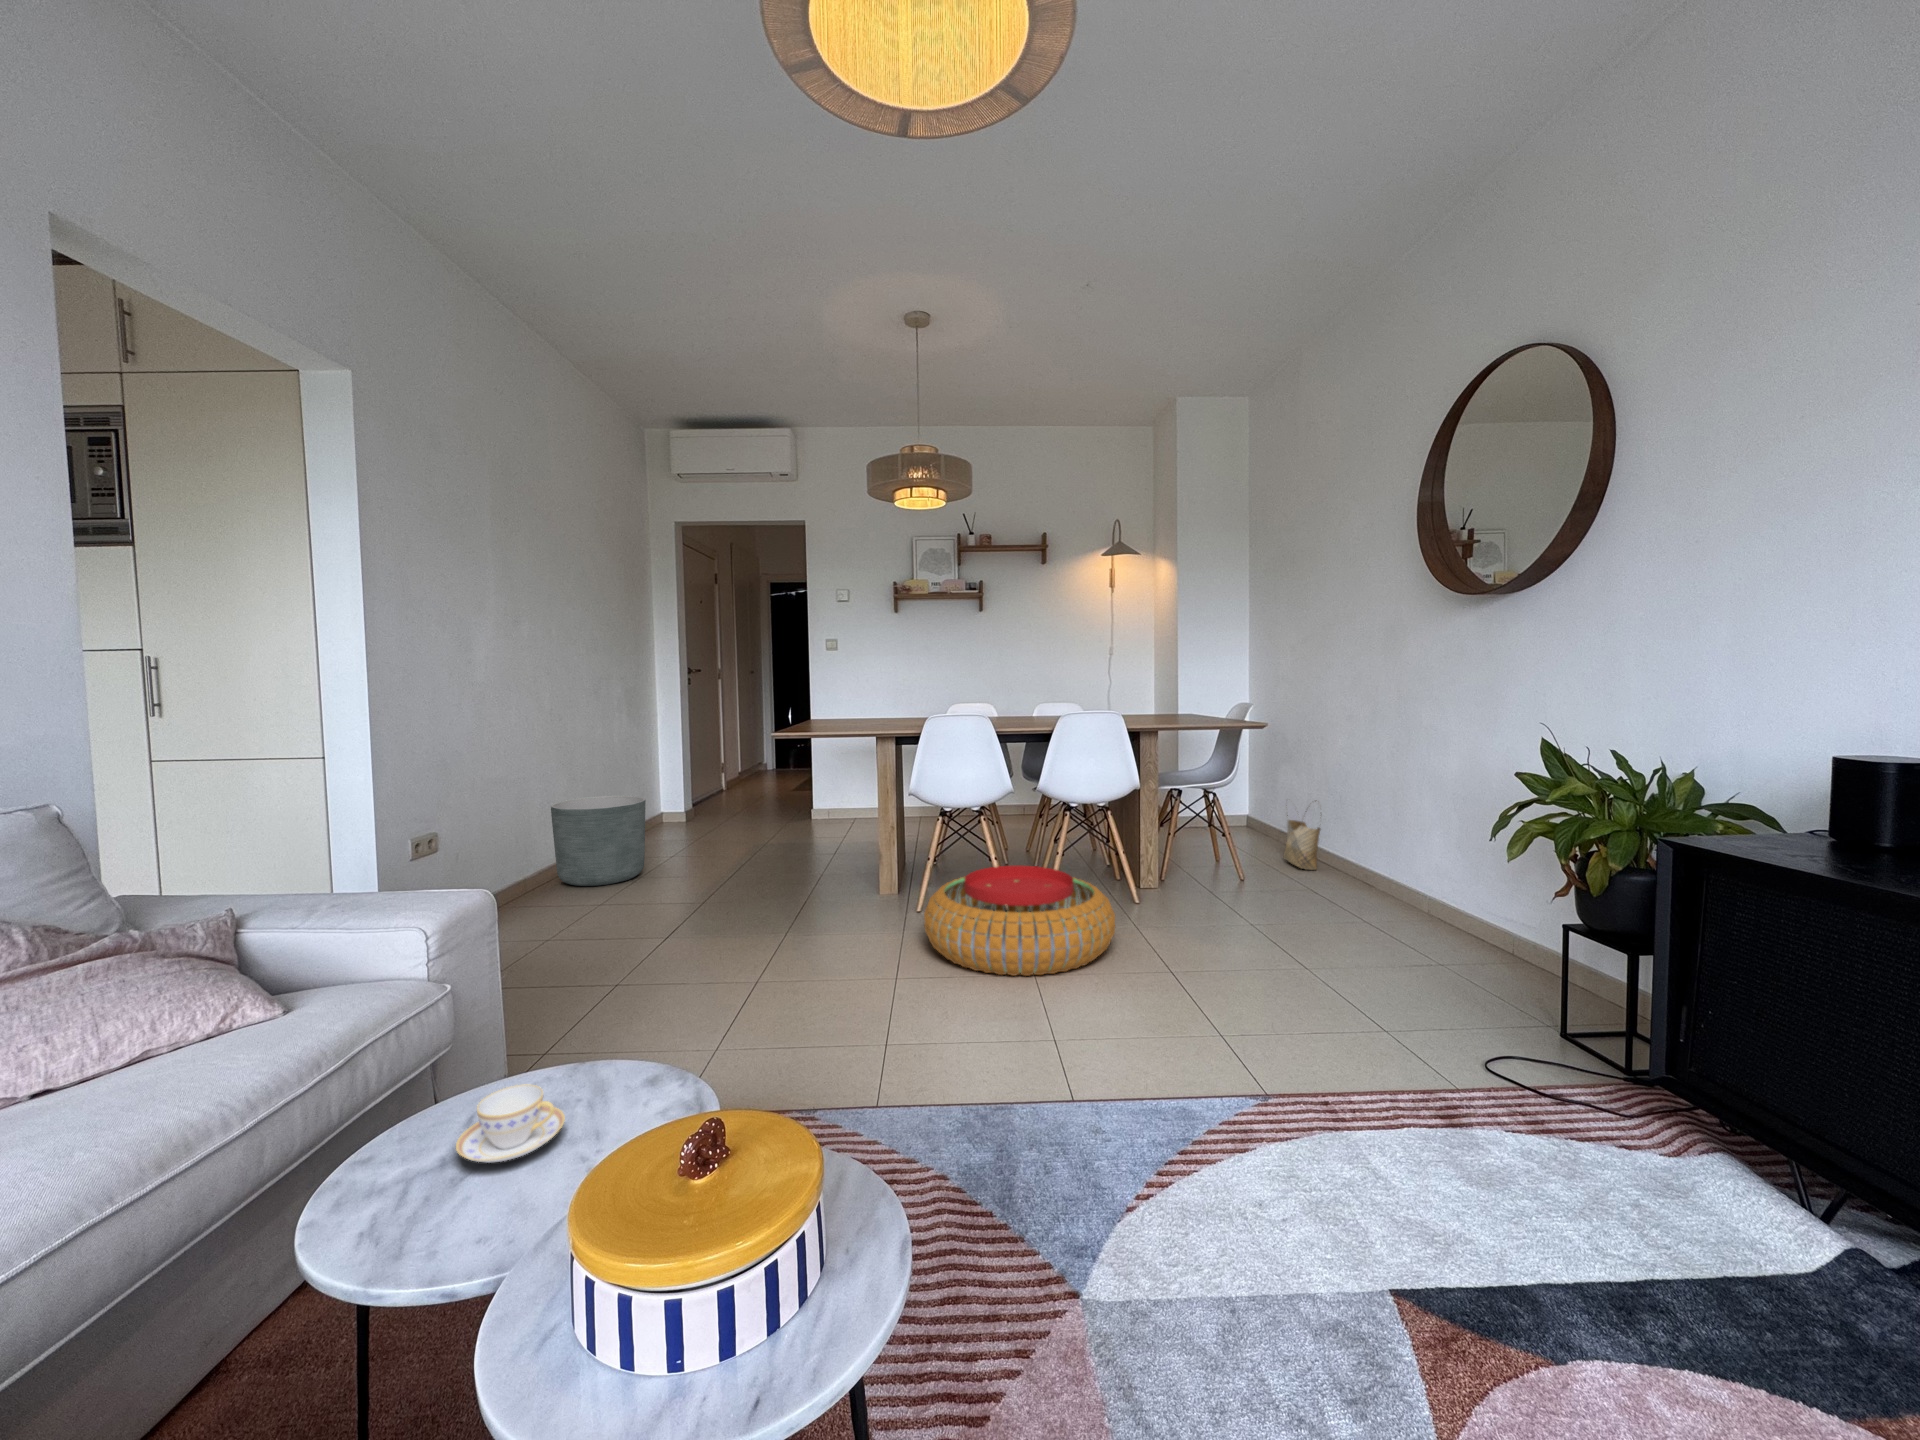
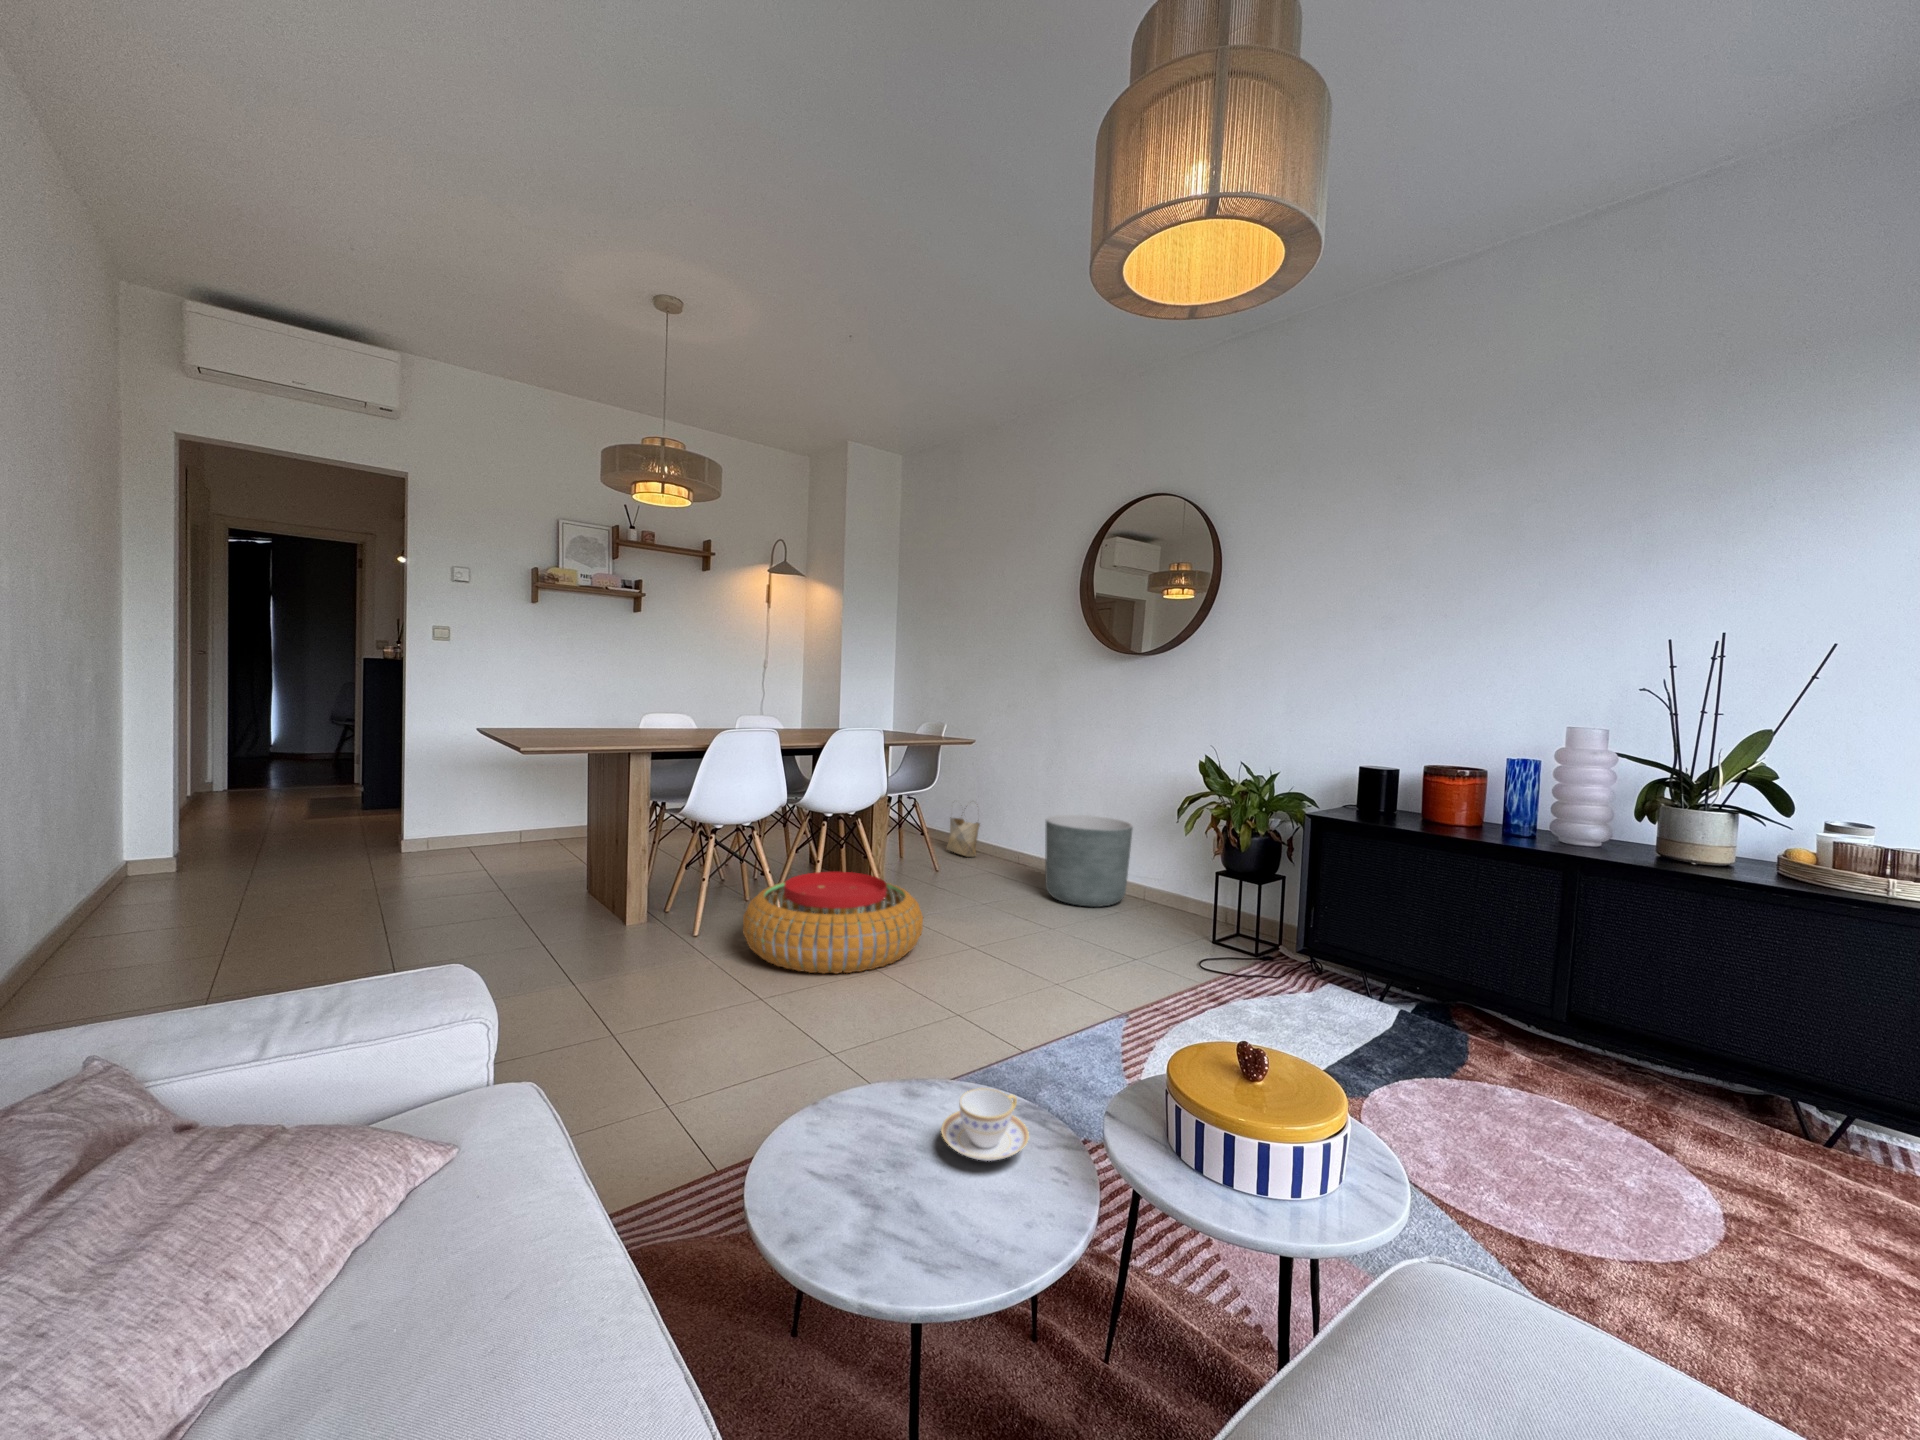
planter: present [551,795,646,886] -> present [1045,815,1133,907]

